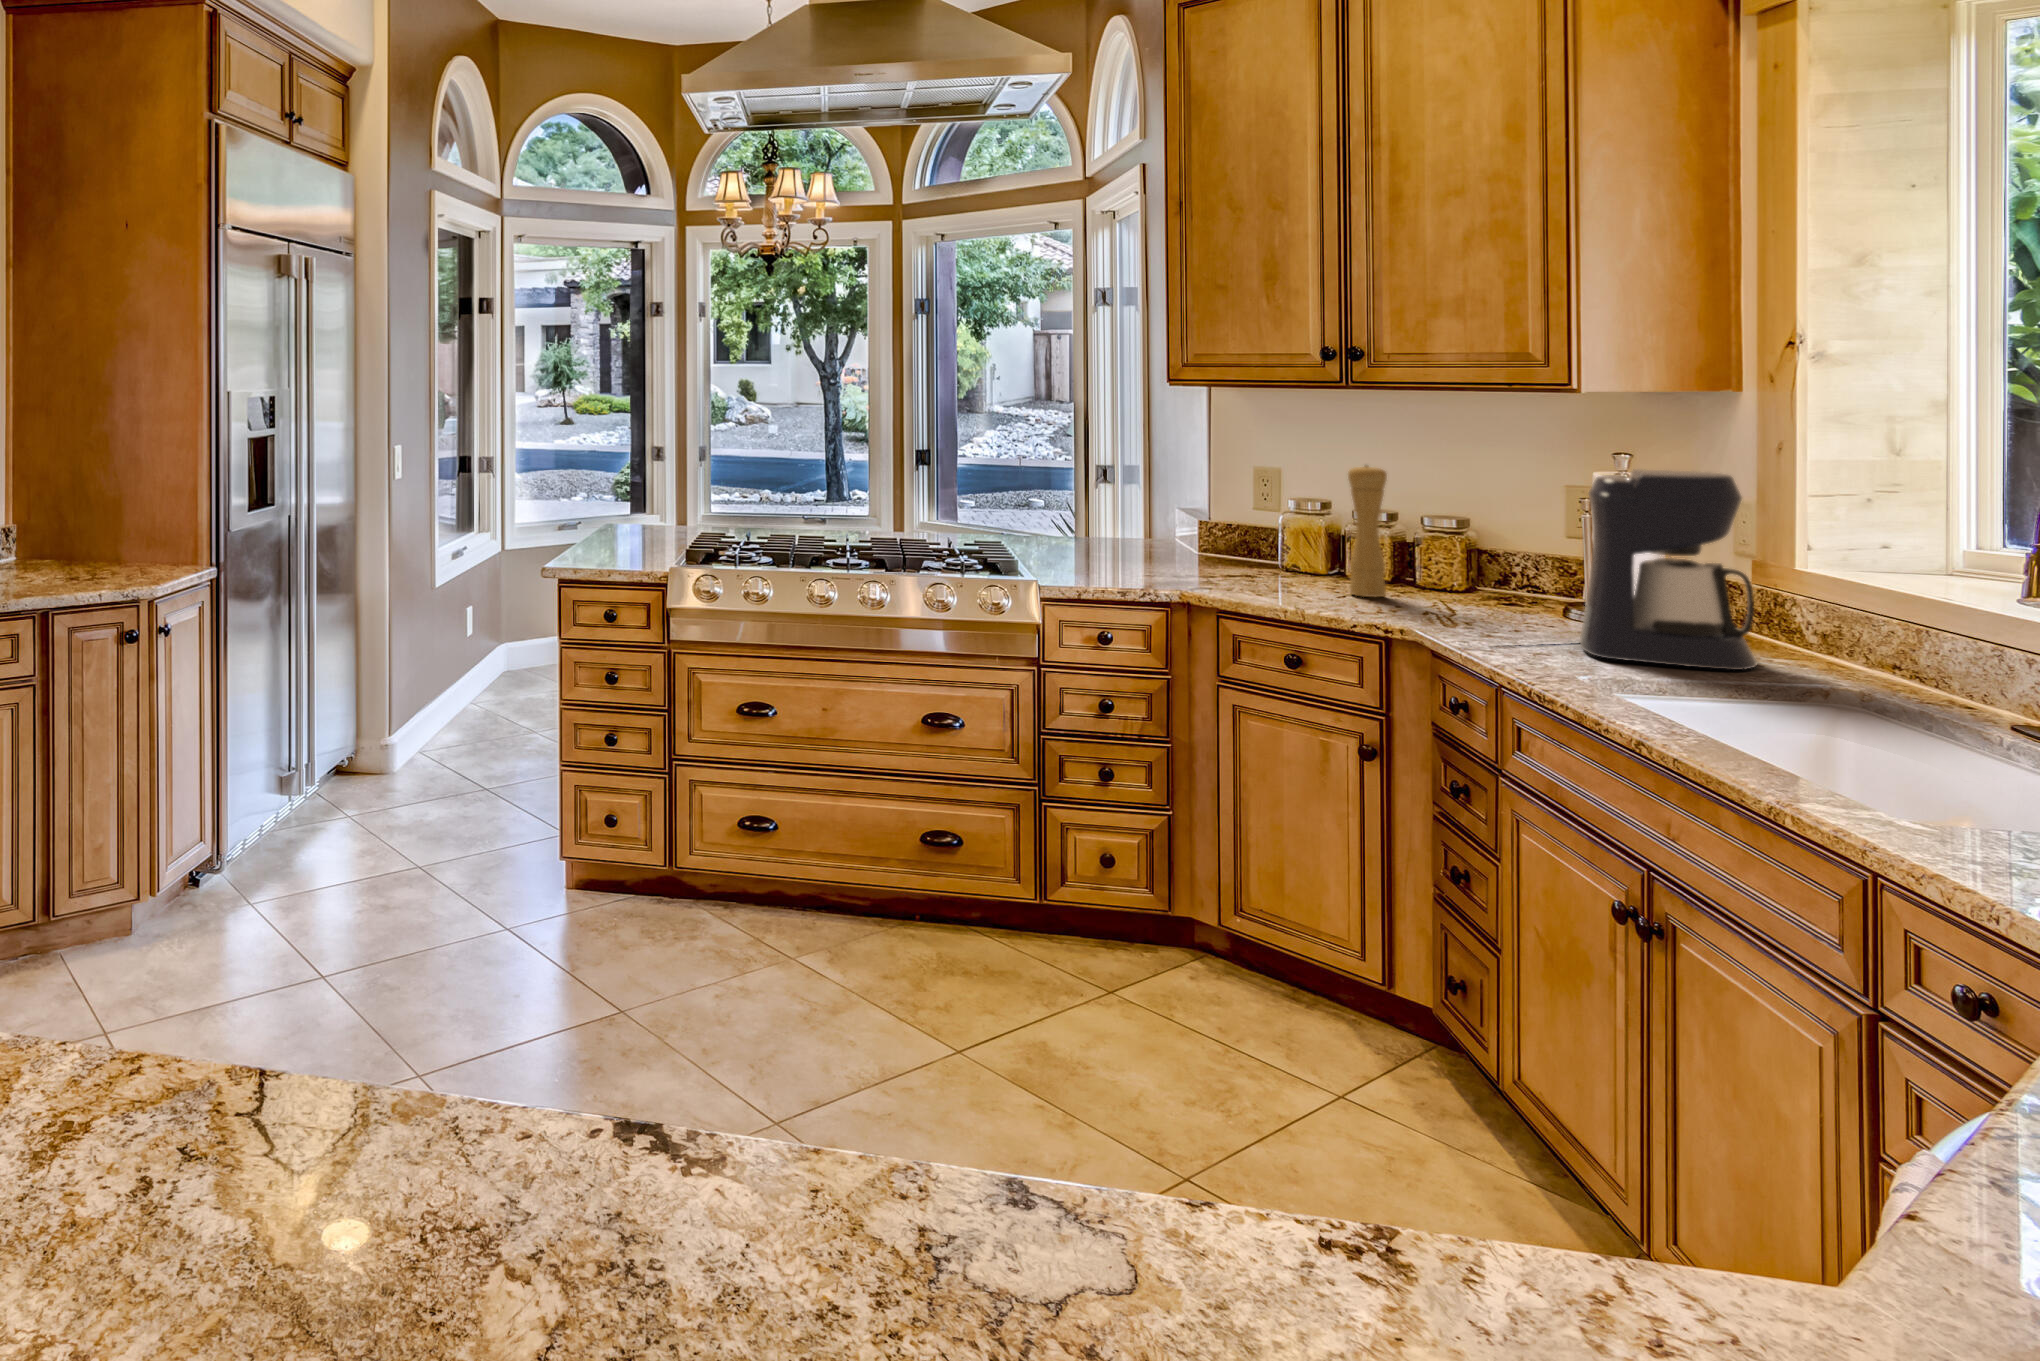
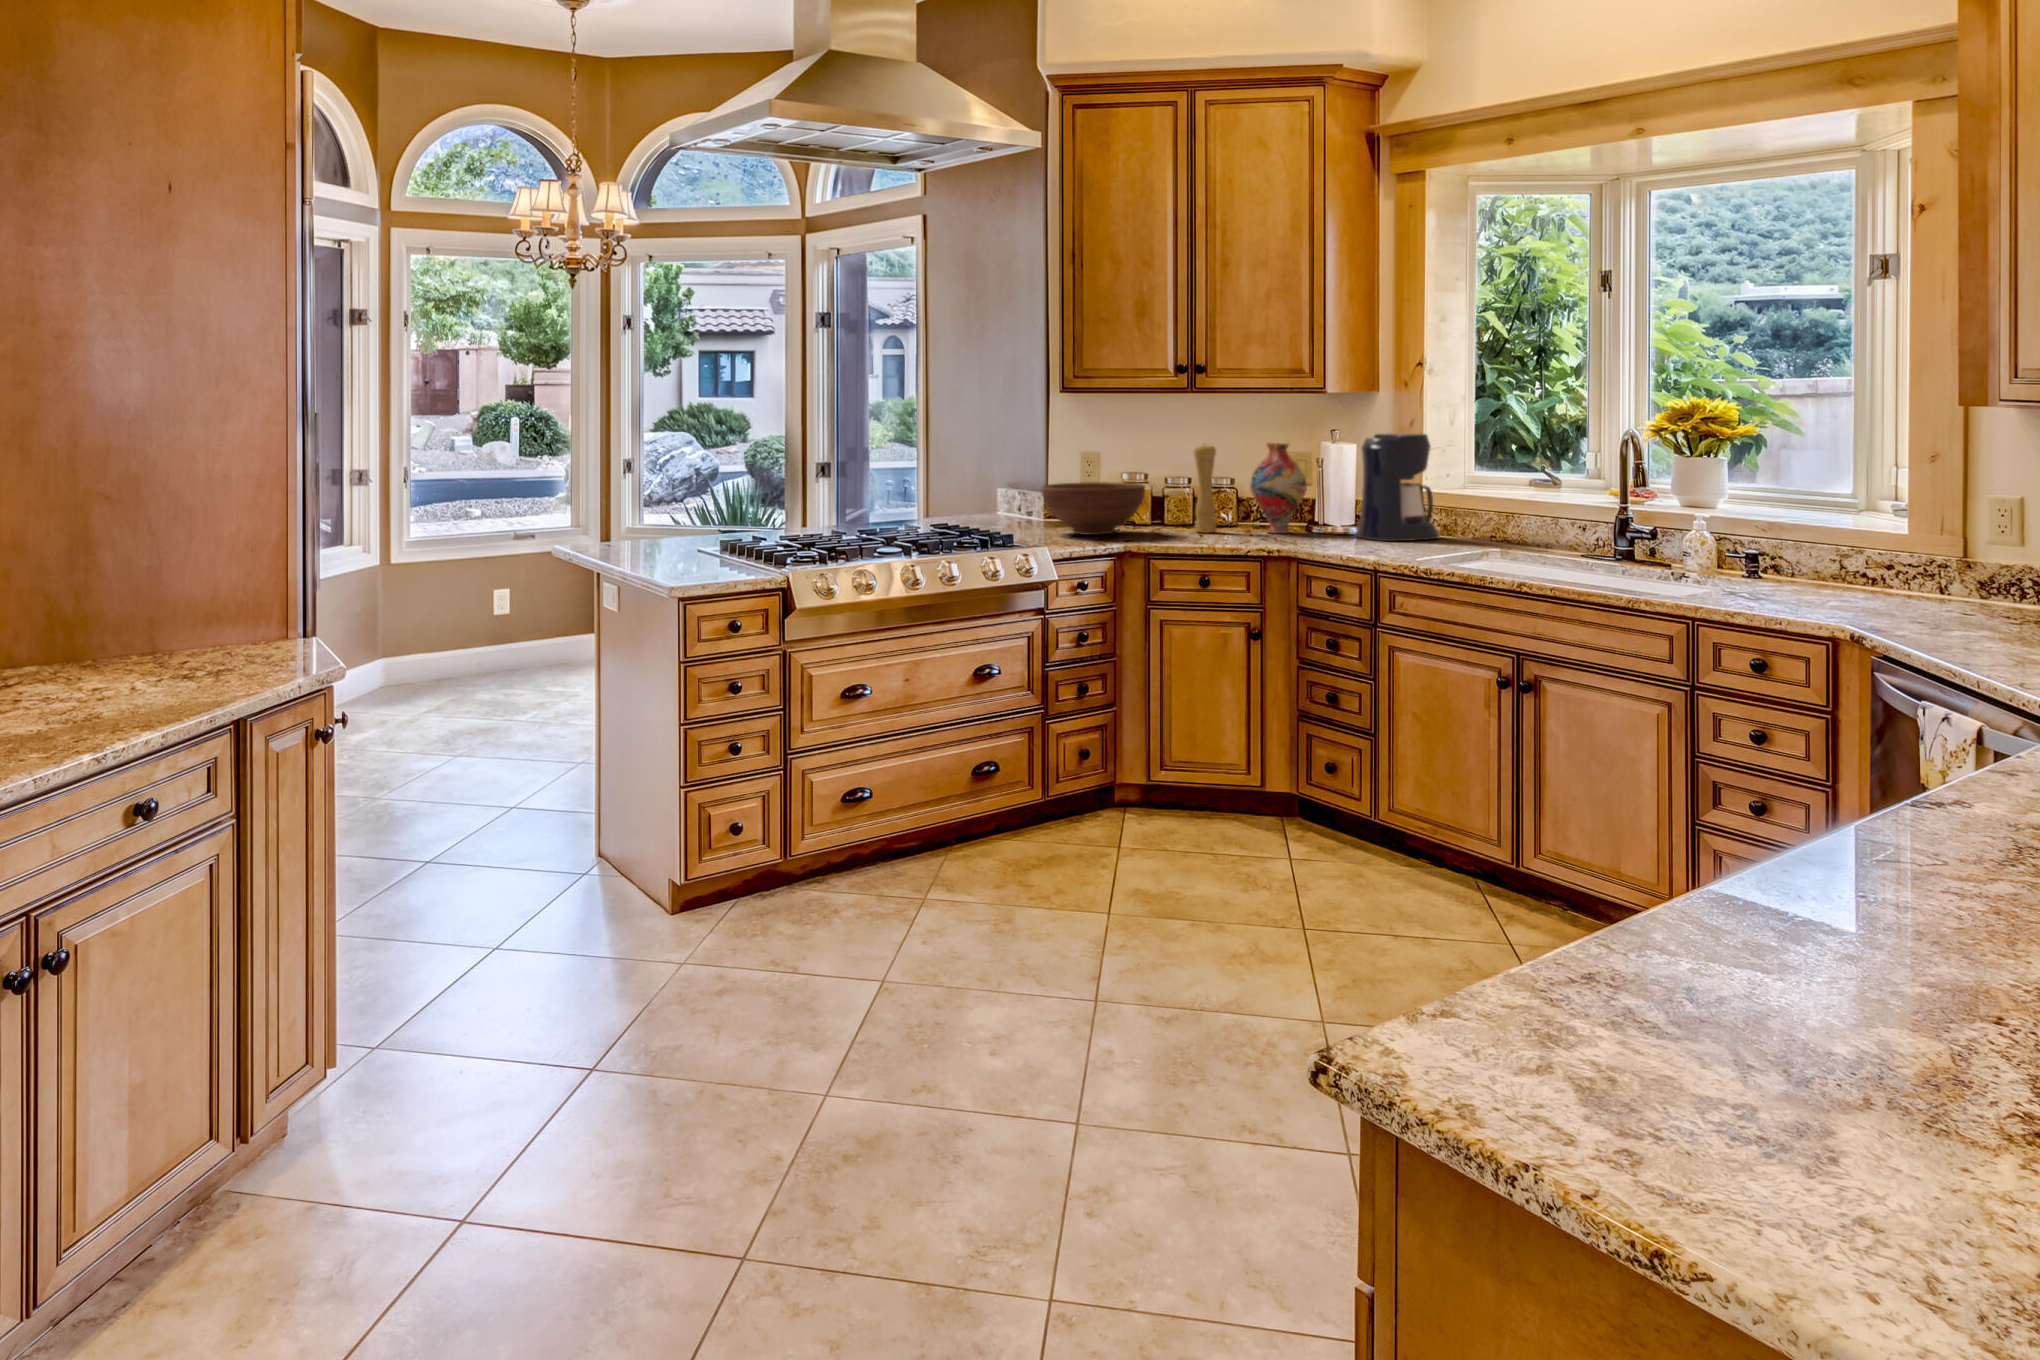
vase: none [1432,472,1539,617] -> present [1250,443,1307,533]
fruit bowl: none [1119,503,1274,578] -> present [1041,482,1145,535]

